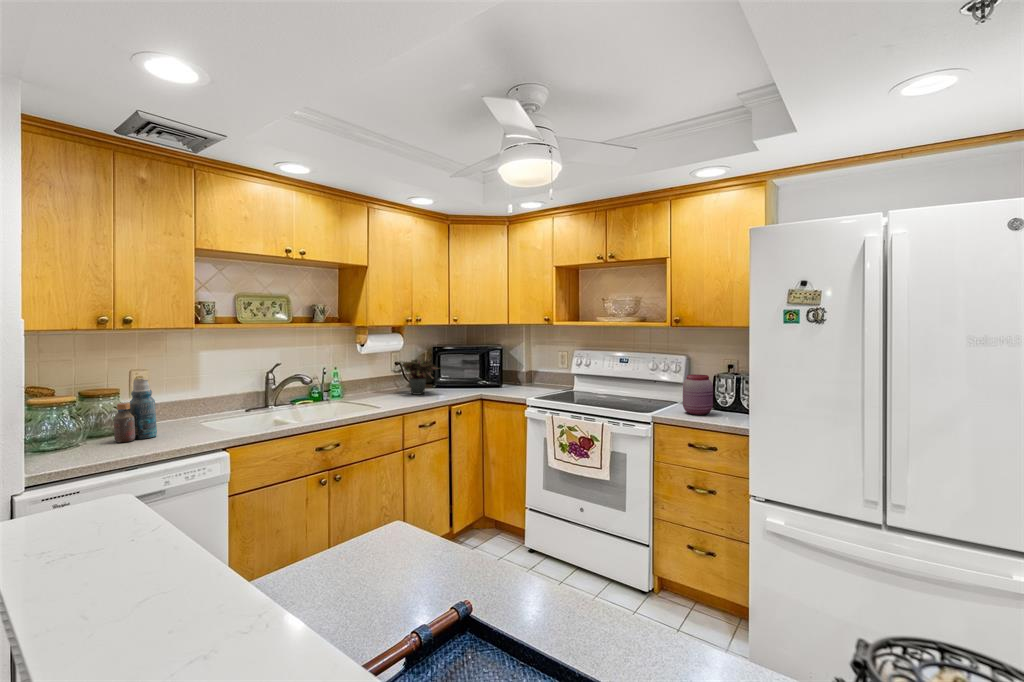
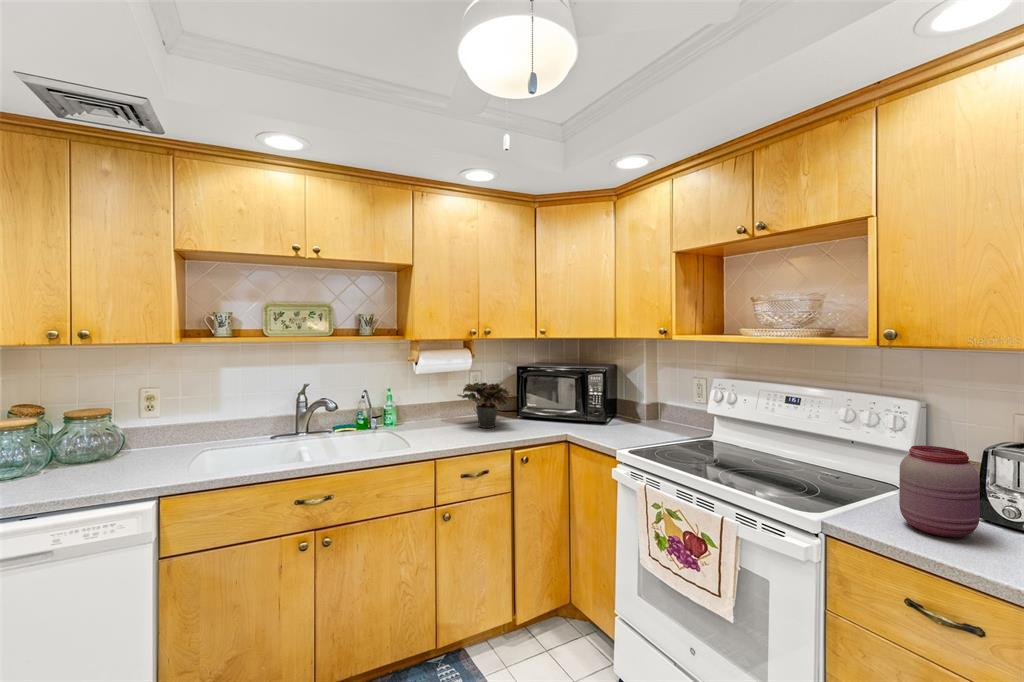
bottle: present [114,378,157,443] -> none [57,401,116,477]

